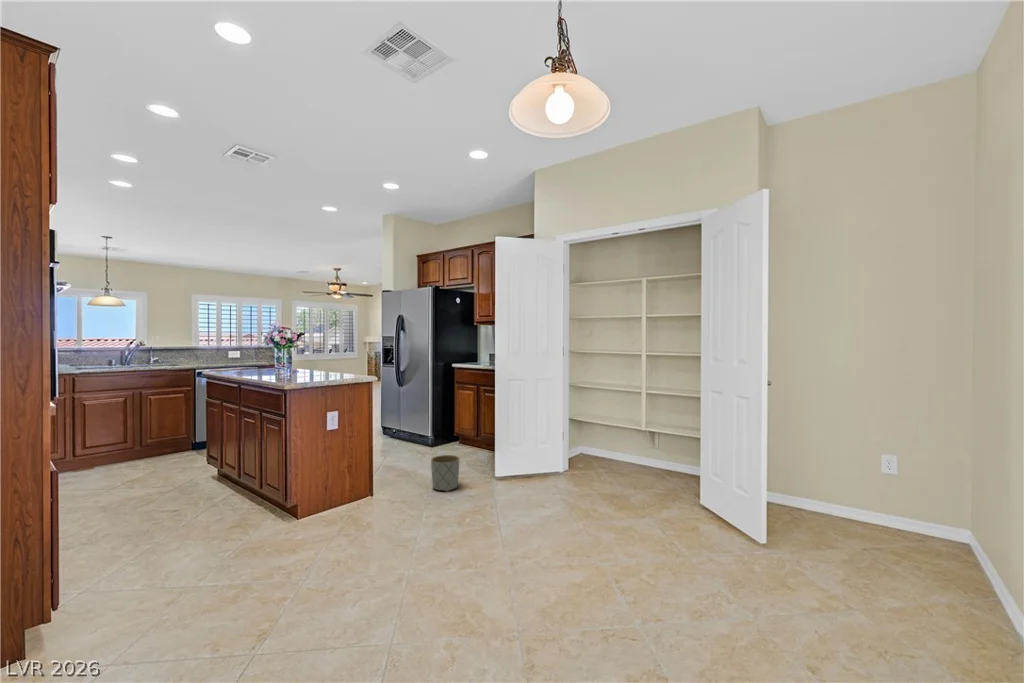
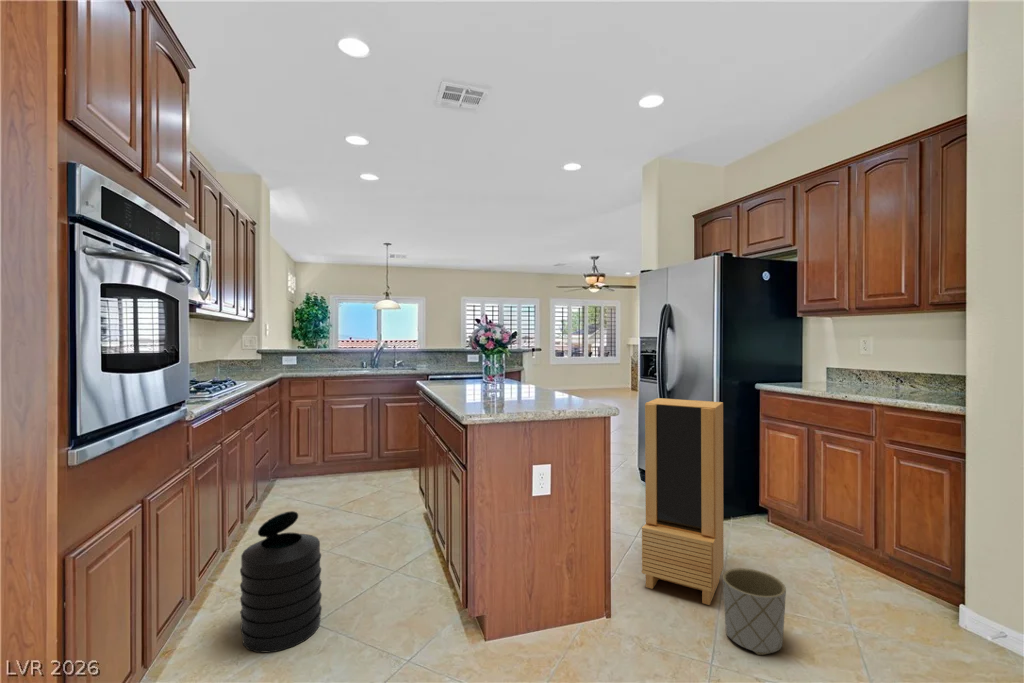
storage cabinet: none [389,373,433,481] -> present [642,398,724,605]
trash can: none [97,461,166,560] -> present [240,511,322,653]

